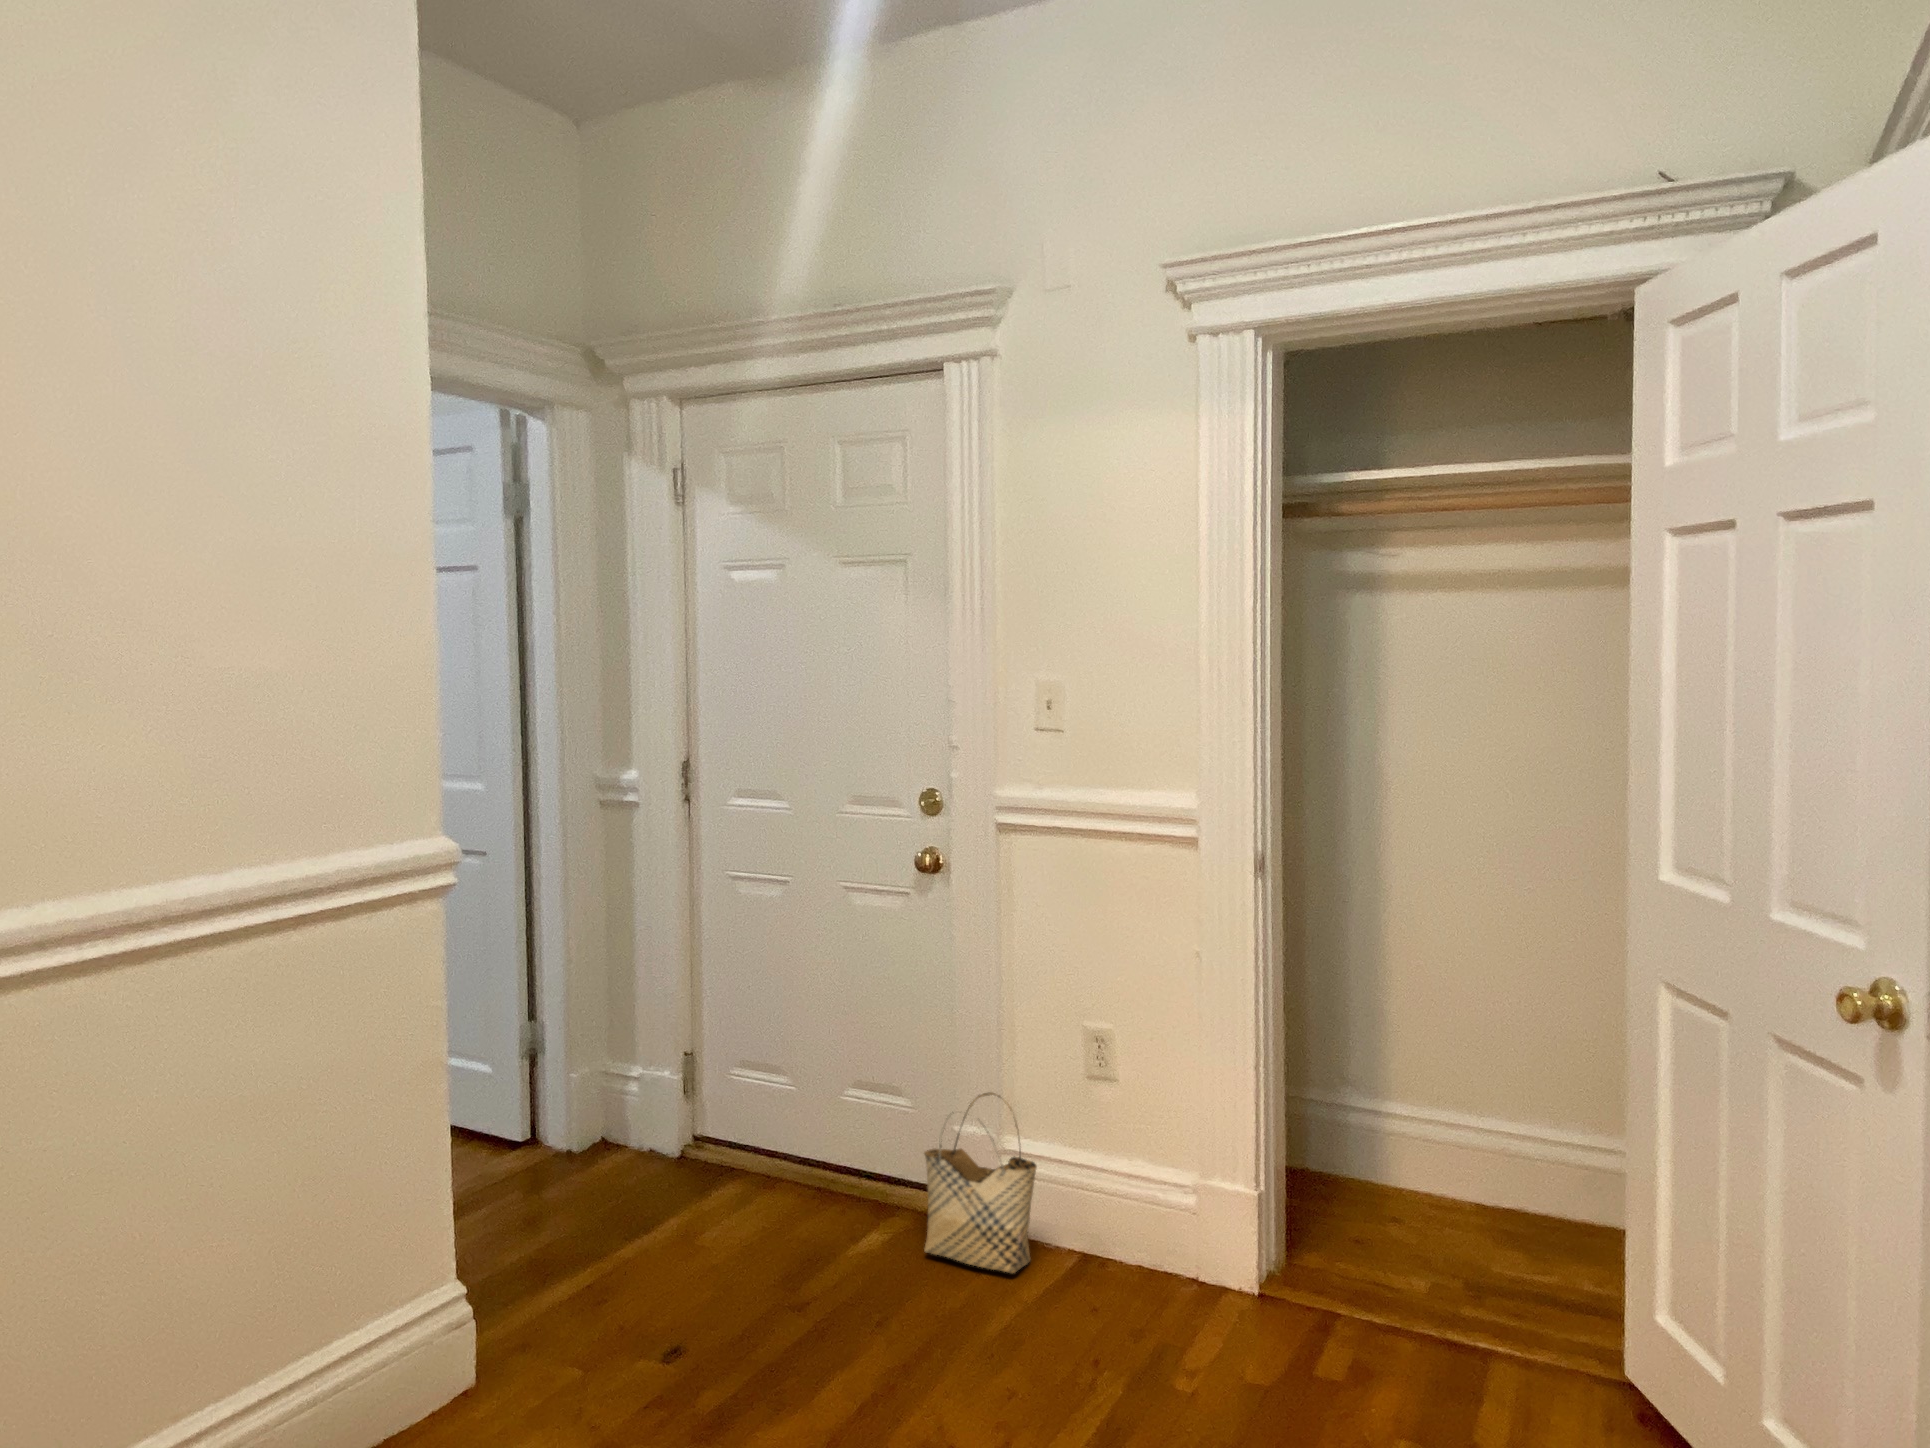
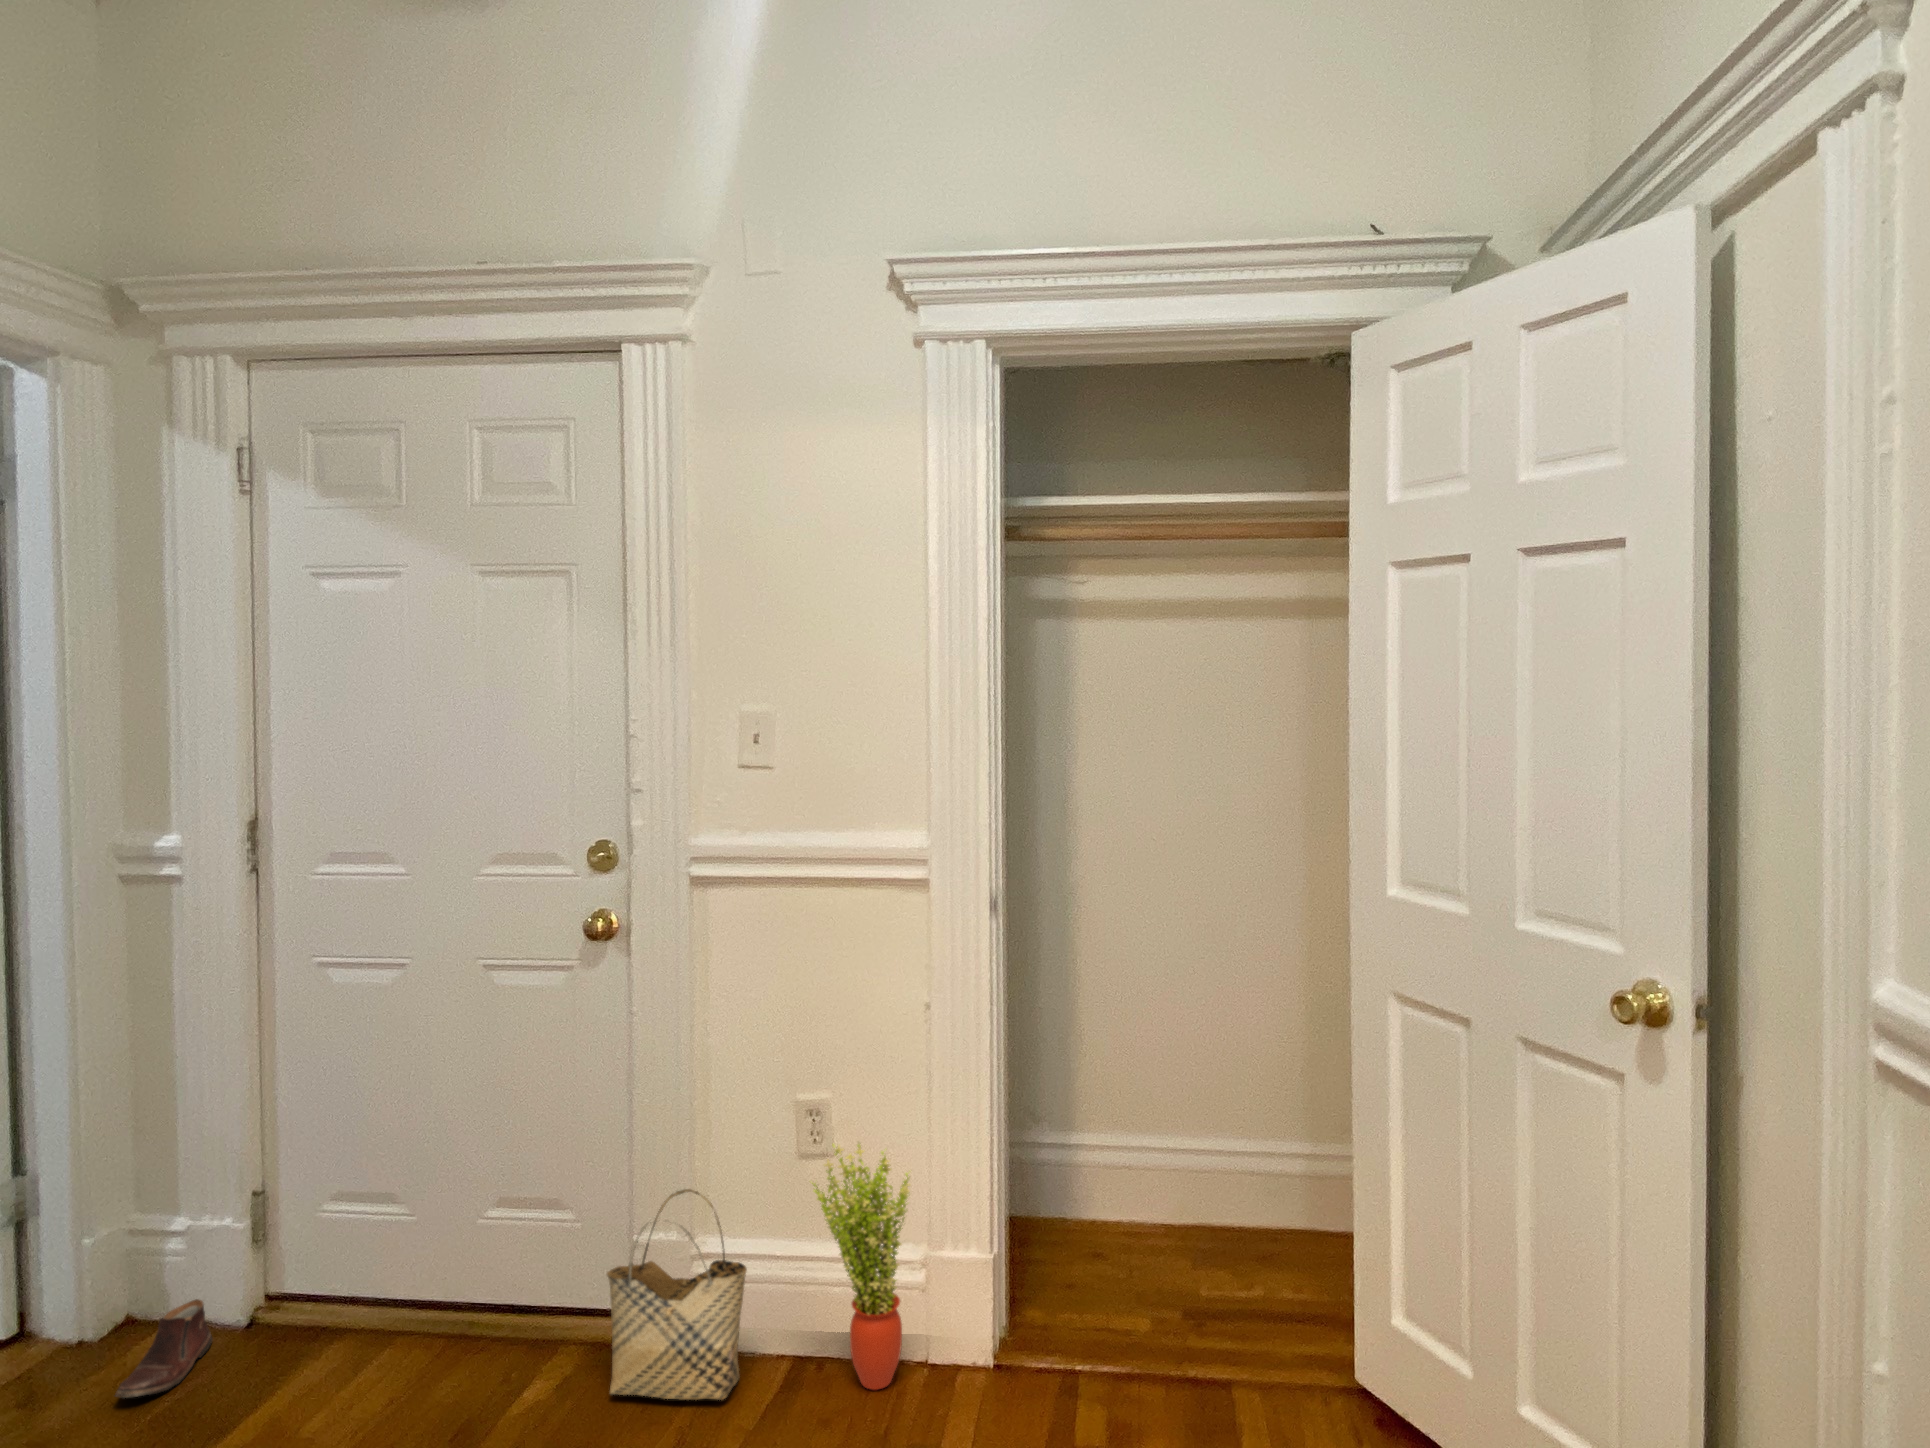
potted plant: none [1086,1067,1180,1292] -> present [812,1144,910,1390]
shoe: none [588,1129,655,1191] -> present [115,1299,212,1398]

